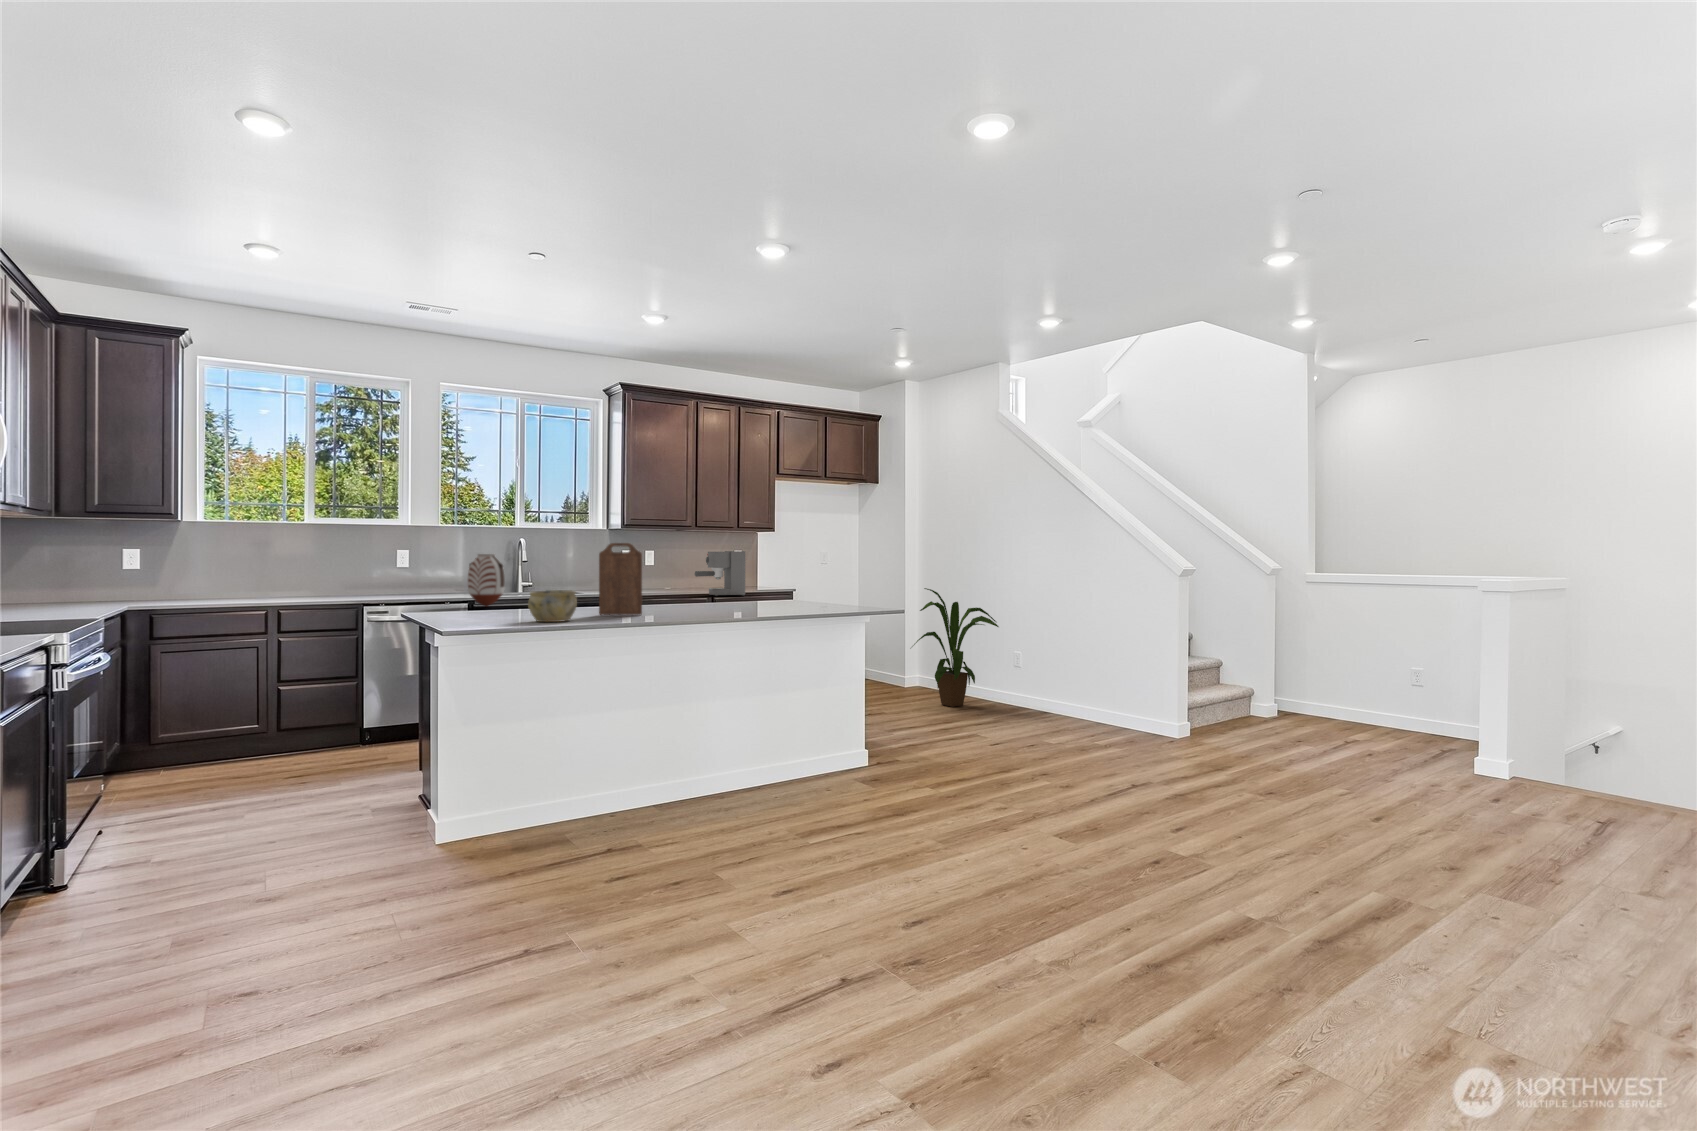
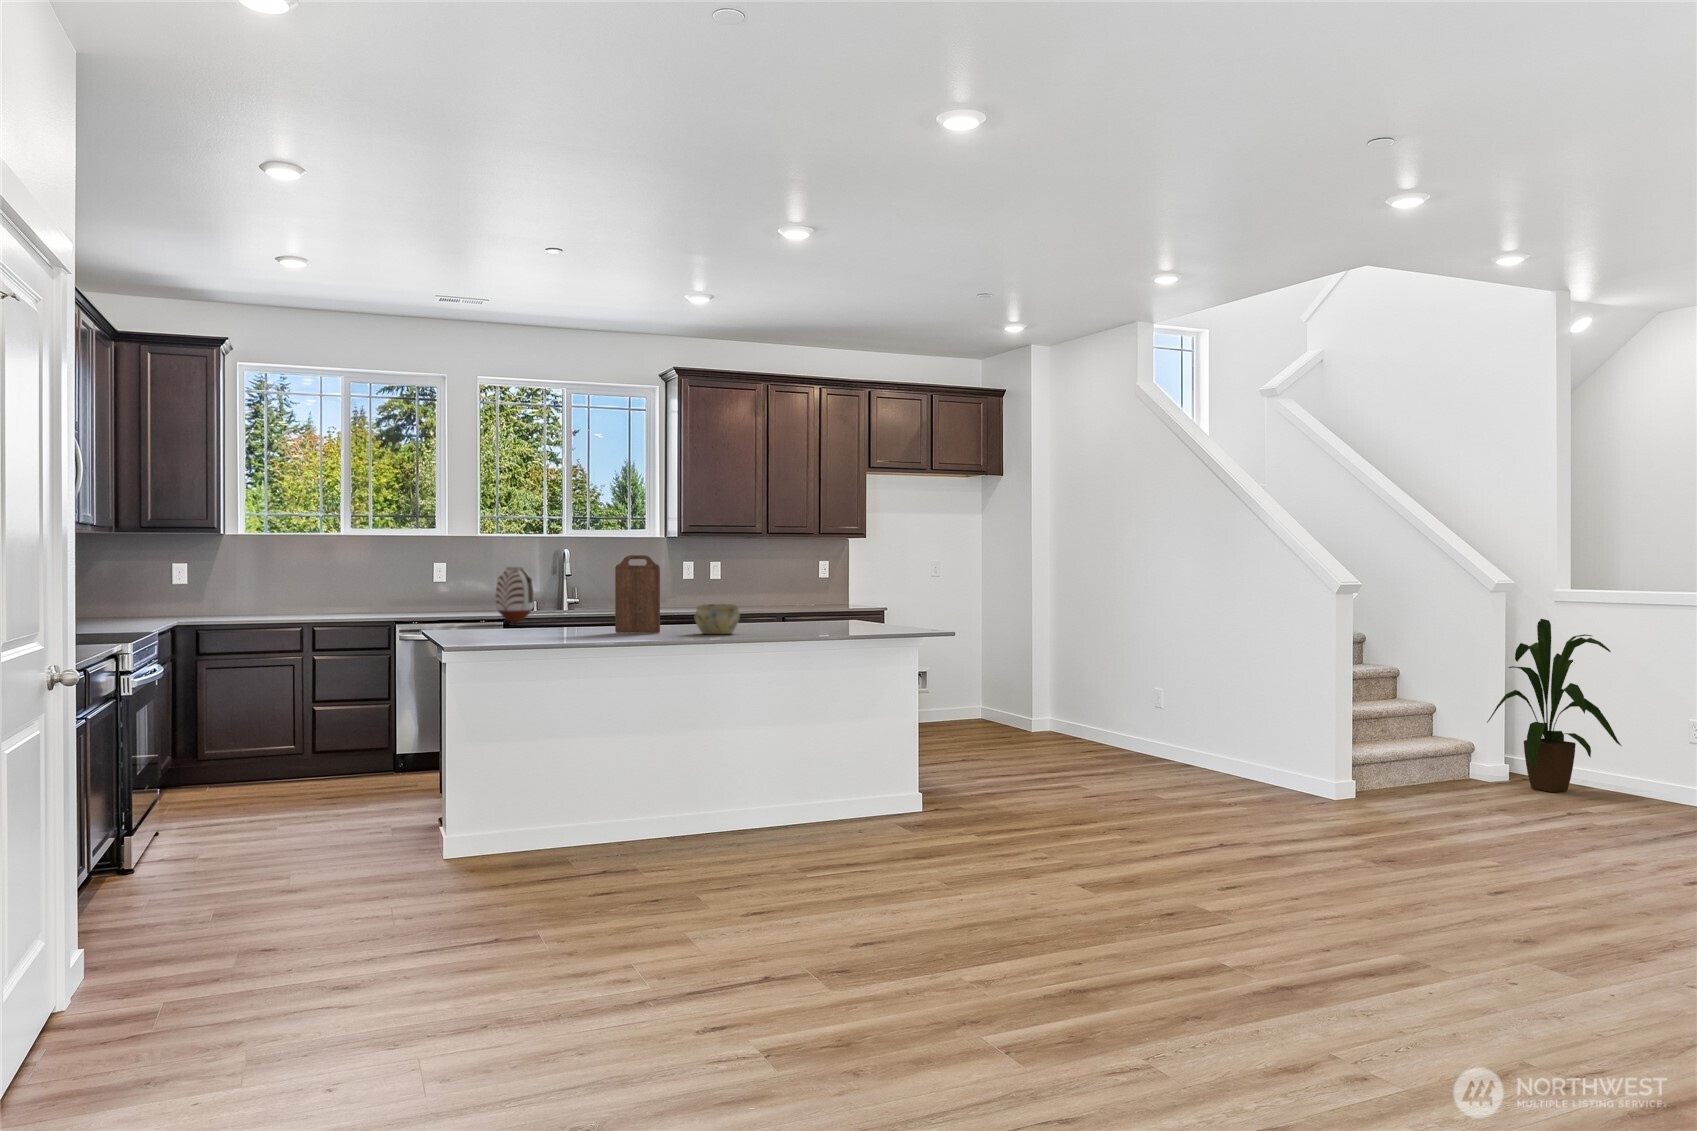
coffee maker: present [695,551,745,596] -> none [761,562,821,615]
house plant: present [912,588,999,707] -> present [1487,619,1621,793]
ceramic bowl: present [528,590,577,622] -> present [694,604,740,634]

